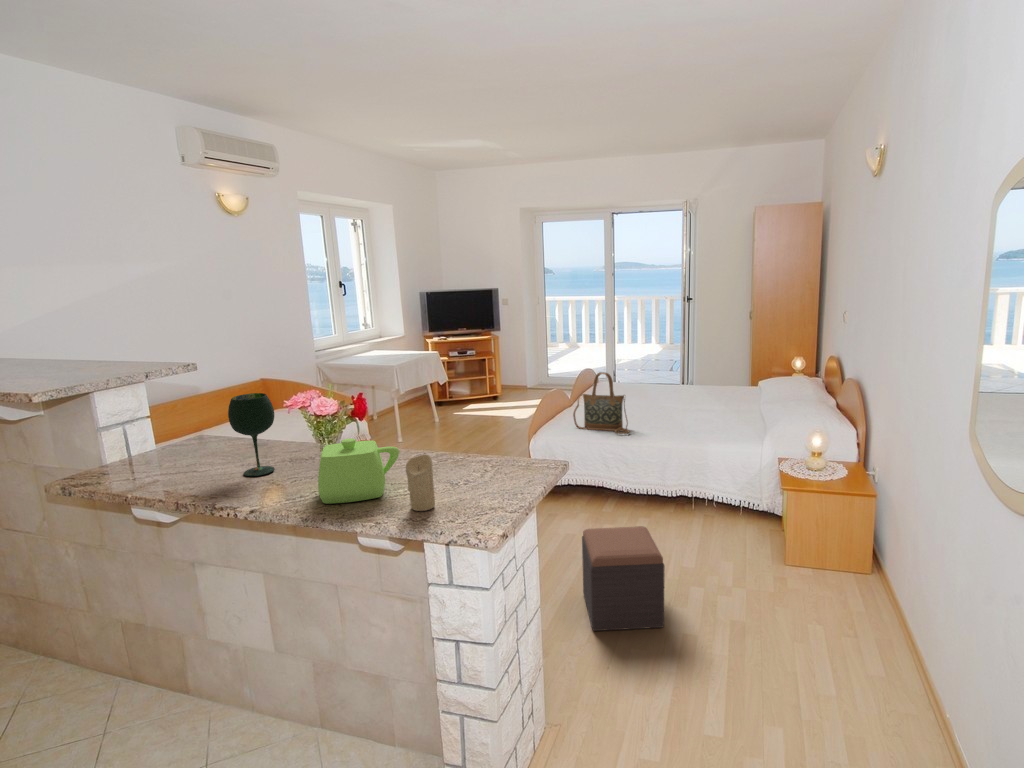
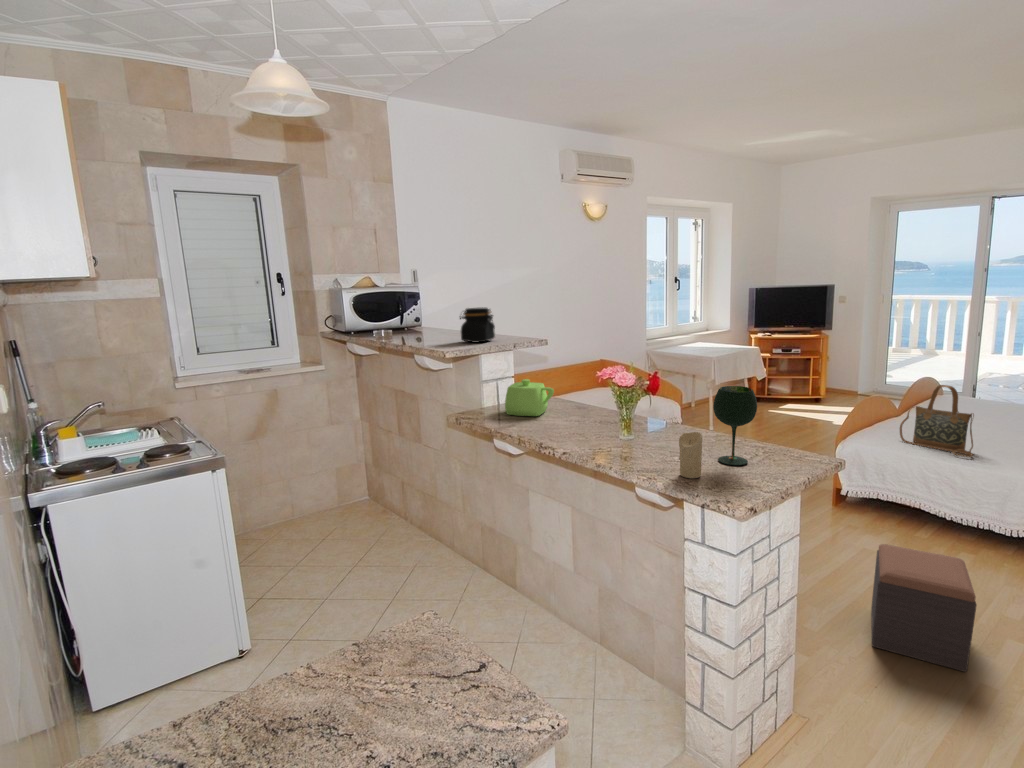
jar: none [47,323,115,375] -> present [460,307,495,342]
wine glass: present [228,393,275,476] -> present [713,386,757,465]
teapot: present [318,438,399,504] -> present [505,379,554,416]

